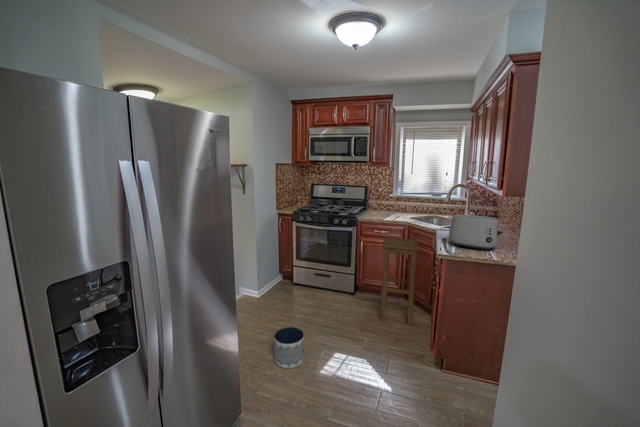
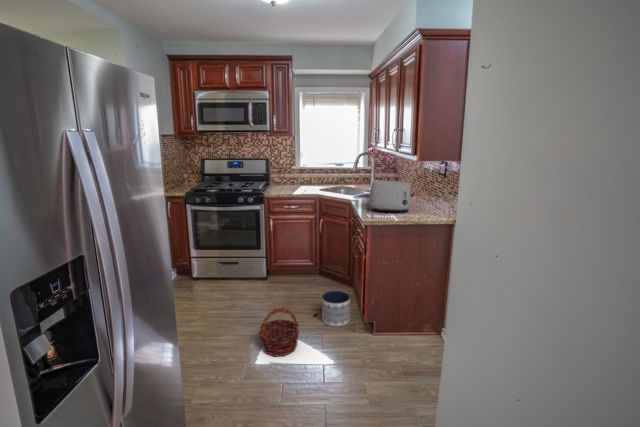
stool: present [380,237,418,325] -> none [298,211,337,300]
basket: none [325,325,364,373] -> present [259,308,299,357]
planter: present [274,327,304,368] -> present [322,291,350,327]

